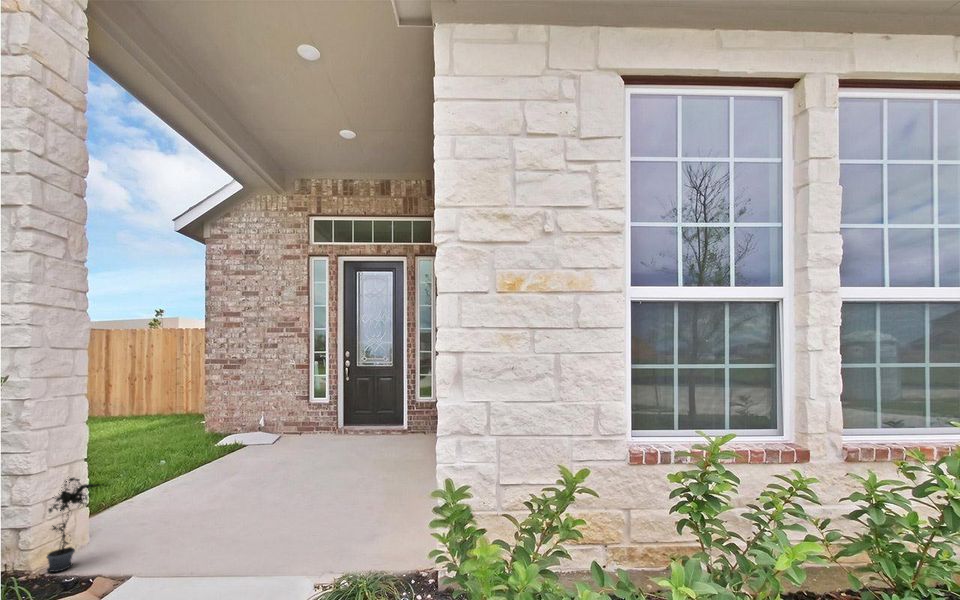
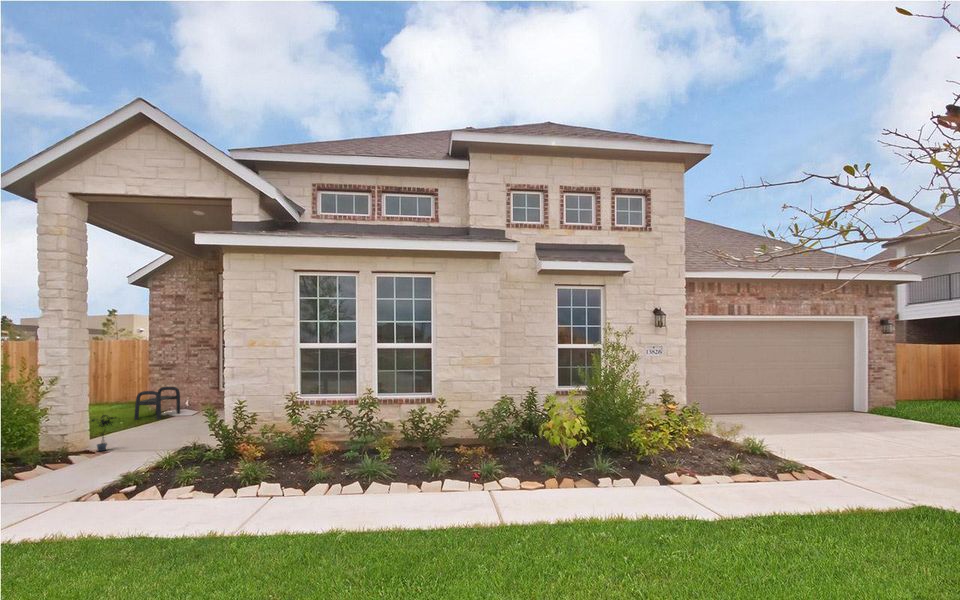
bench: none [178,395,251,452] -> present [134,387,180,420]

